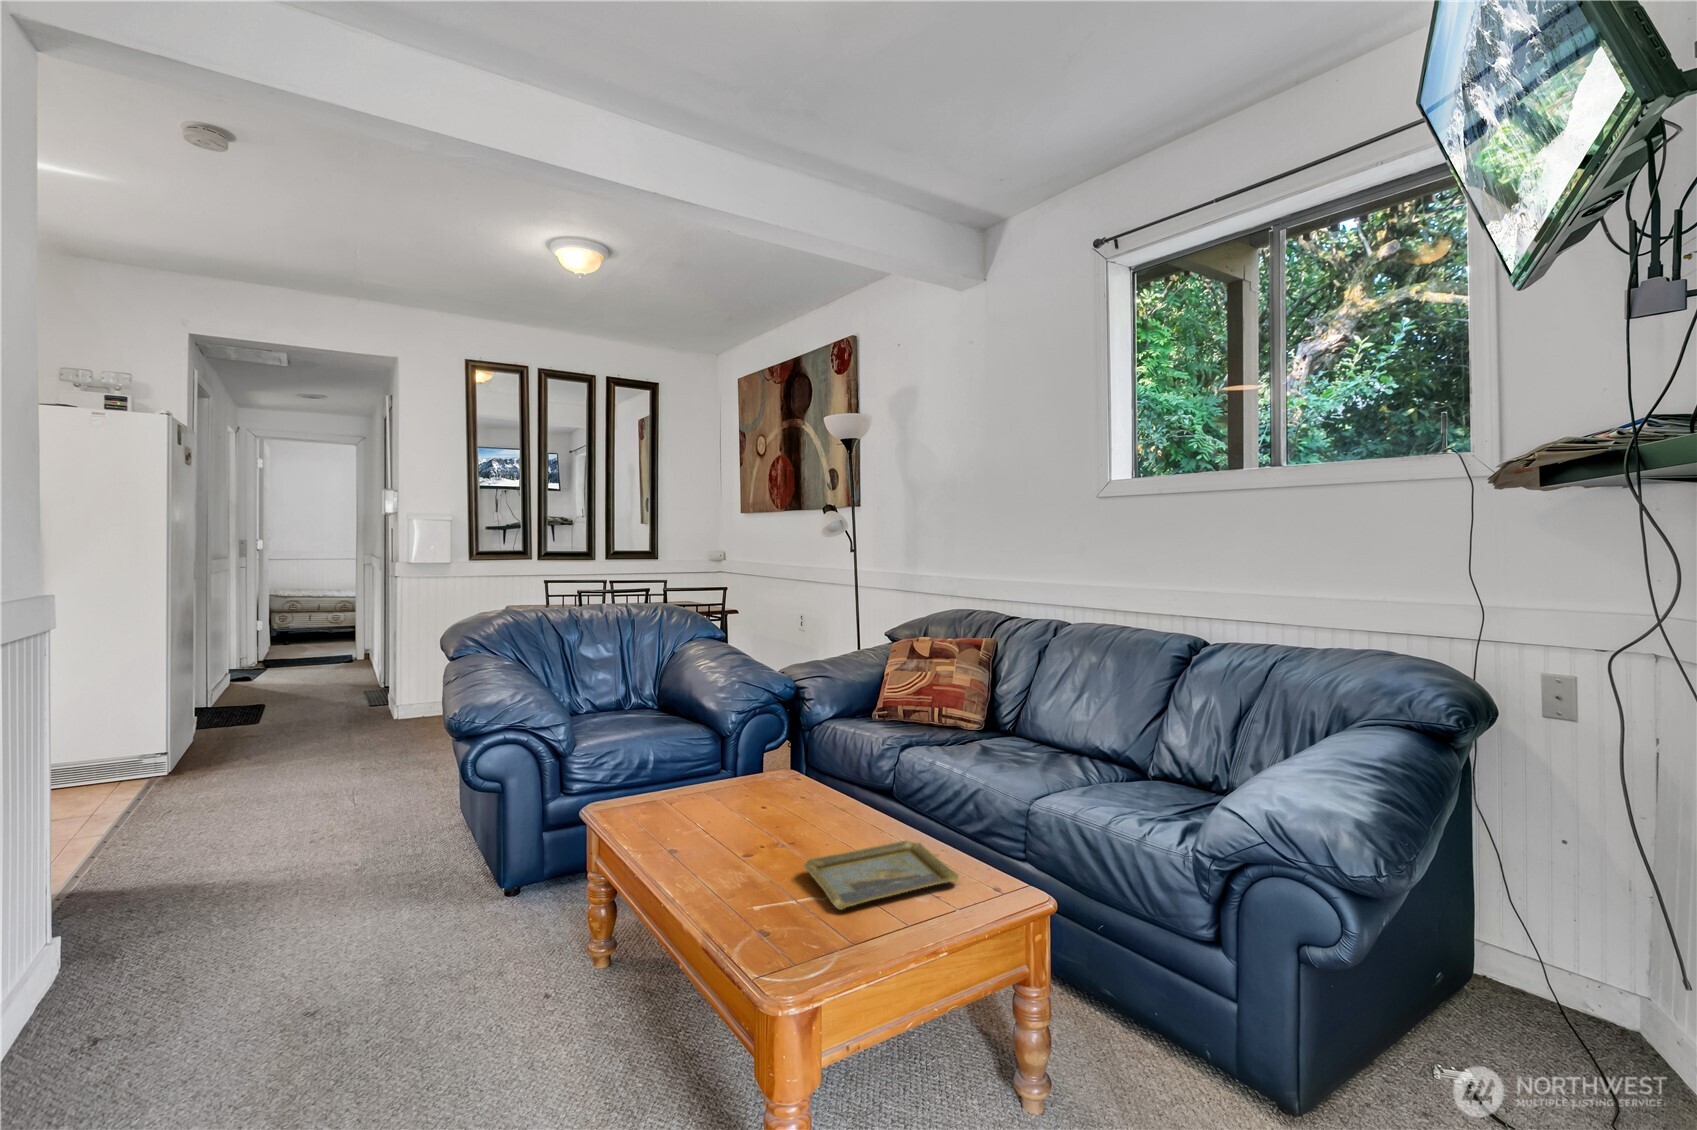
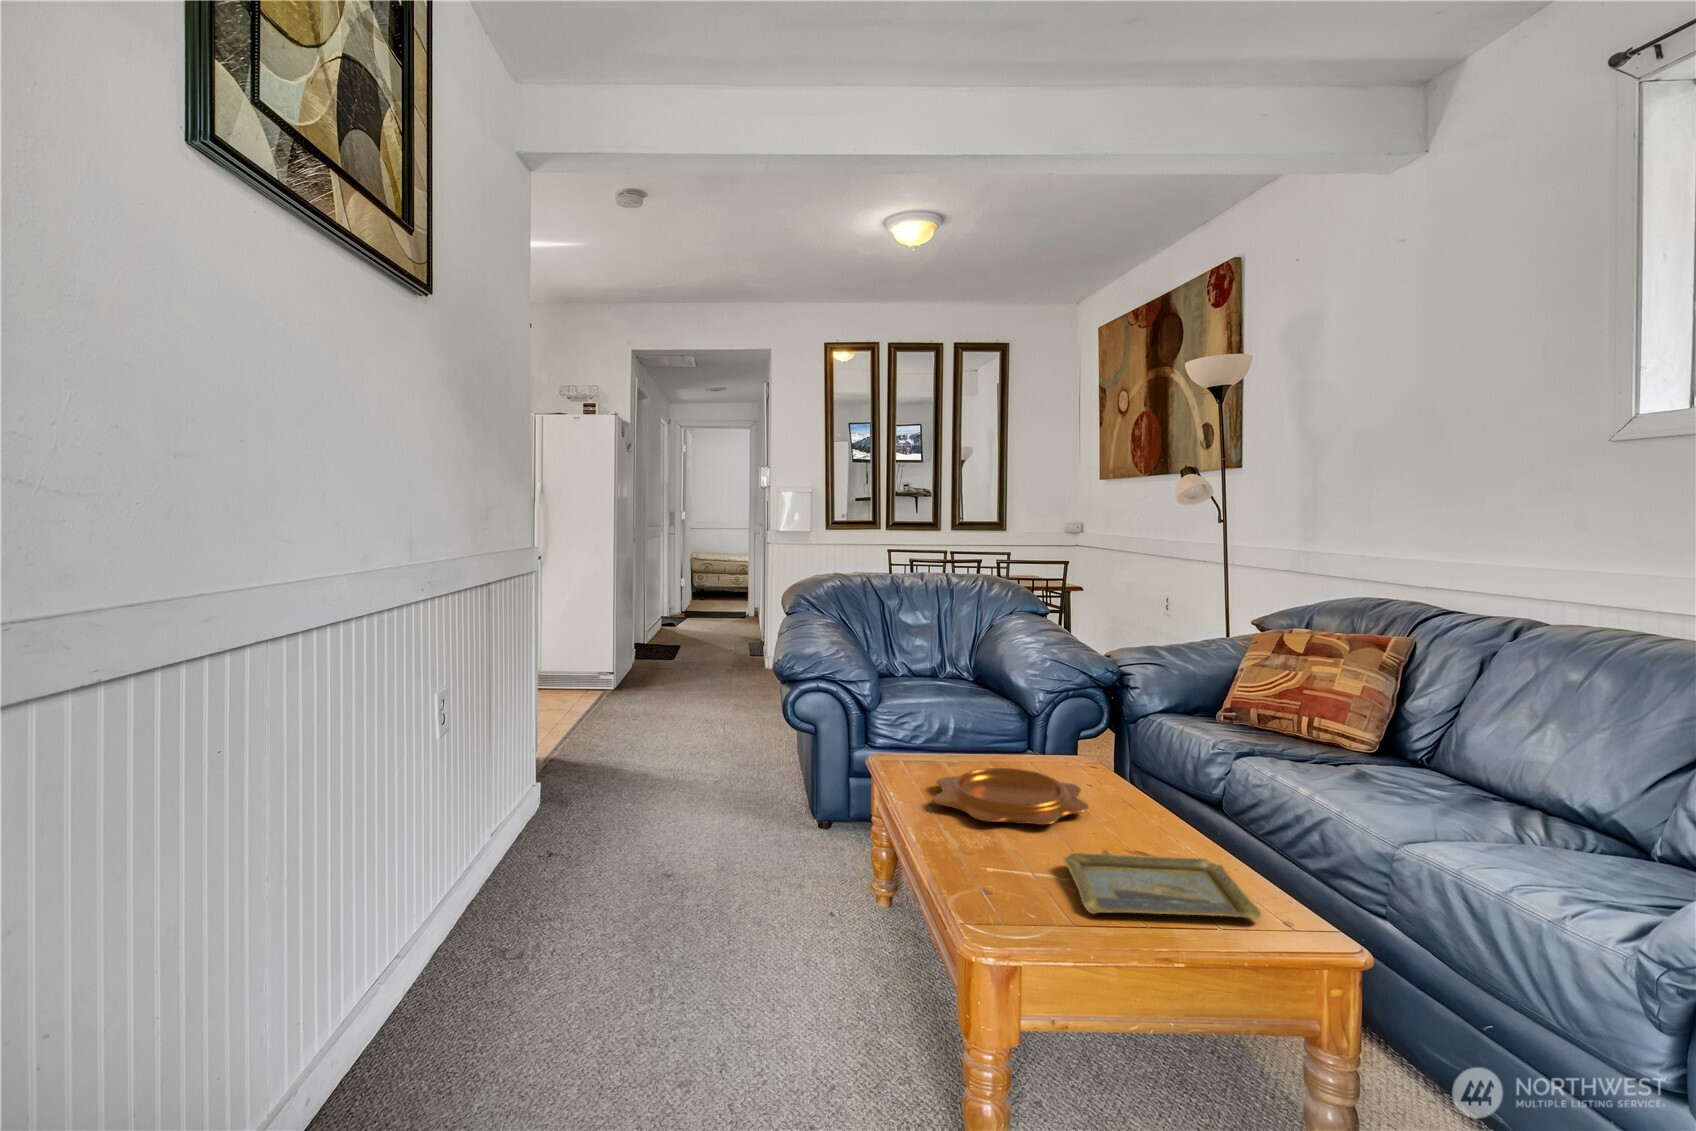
decorative bowl: none [663,790,805,846] -> present [932,768,1089,824]

